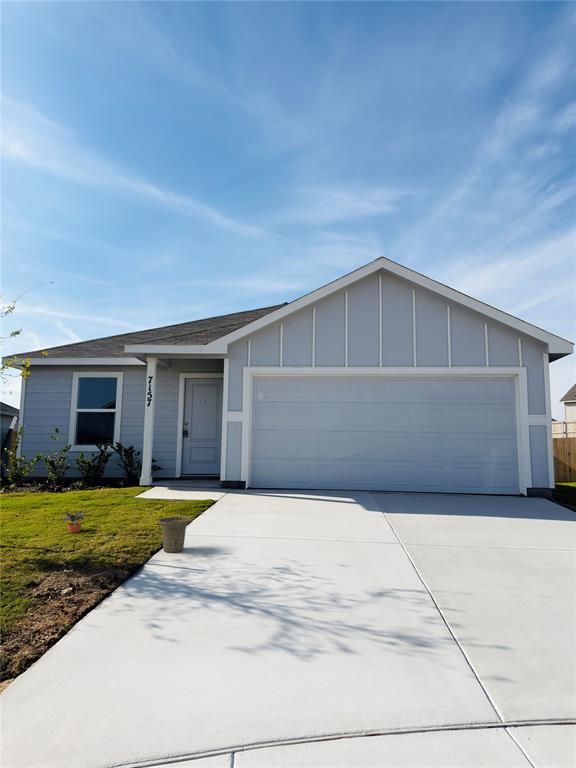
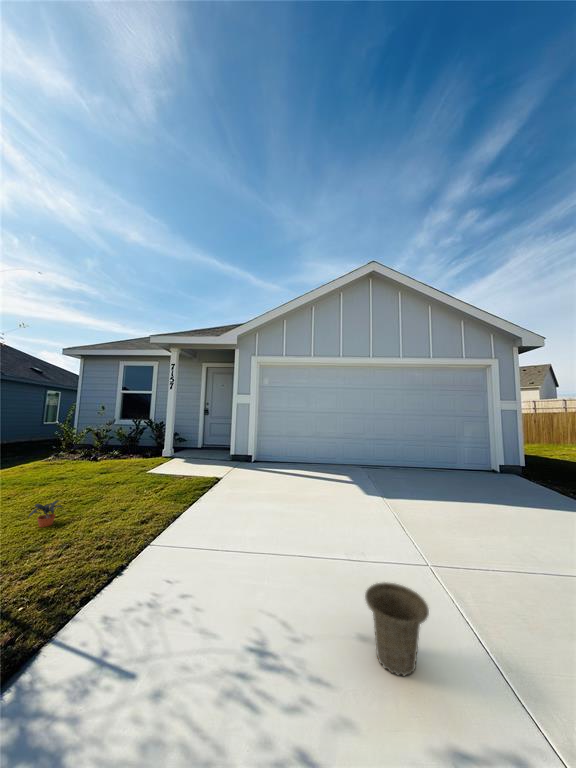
basket: present [158,517,190,553] -> present [365,583,429,676]

